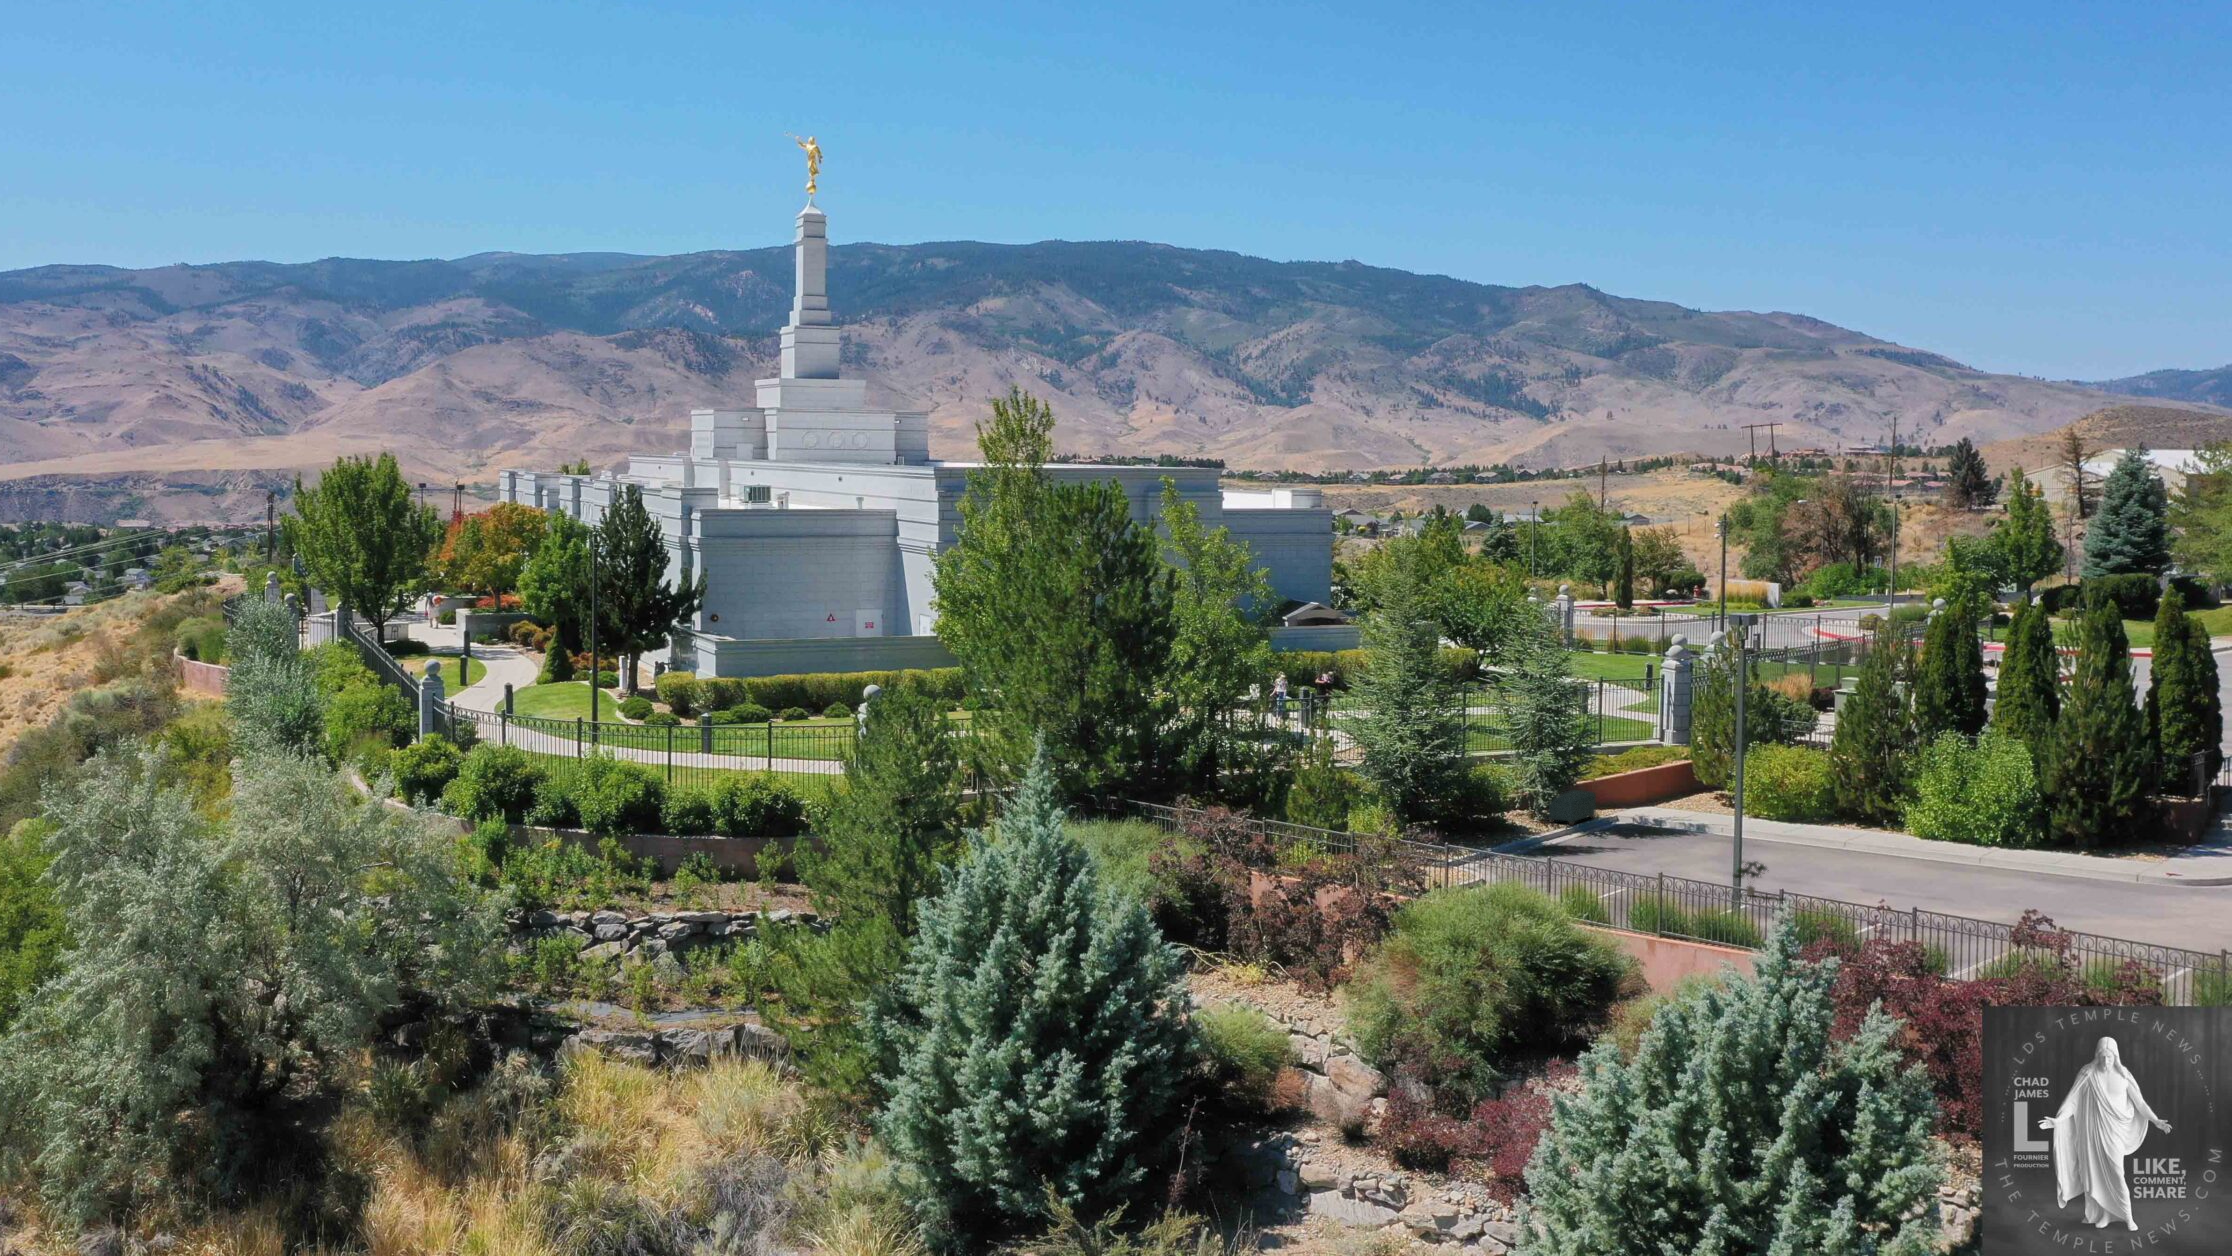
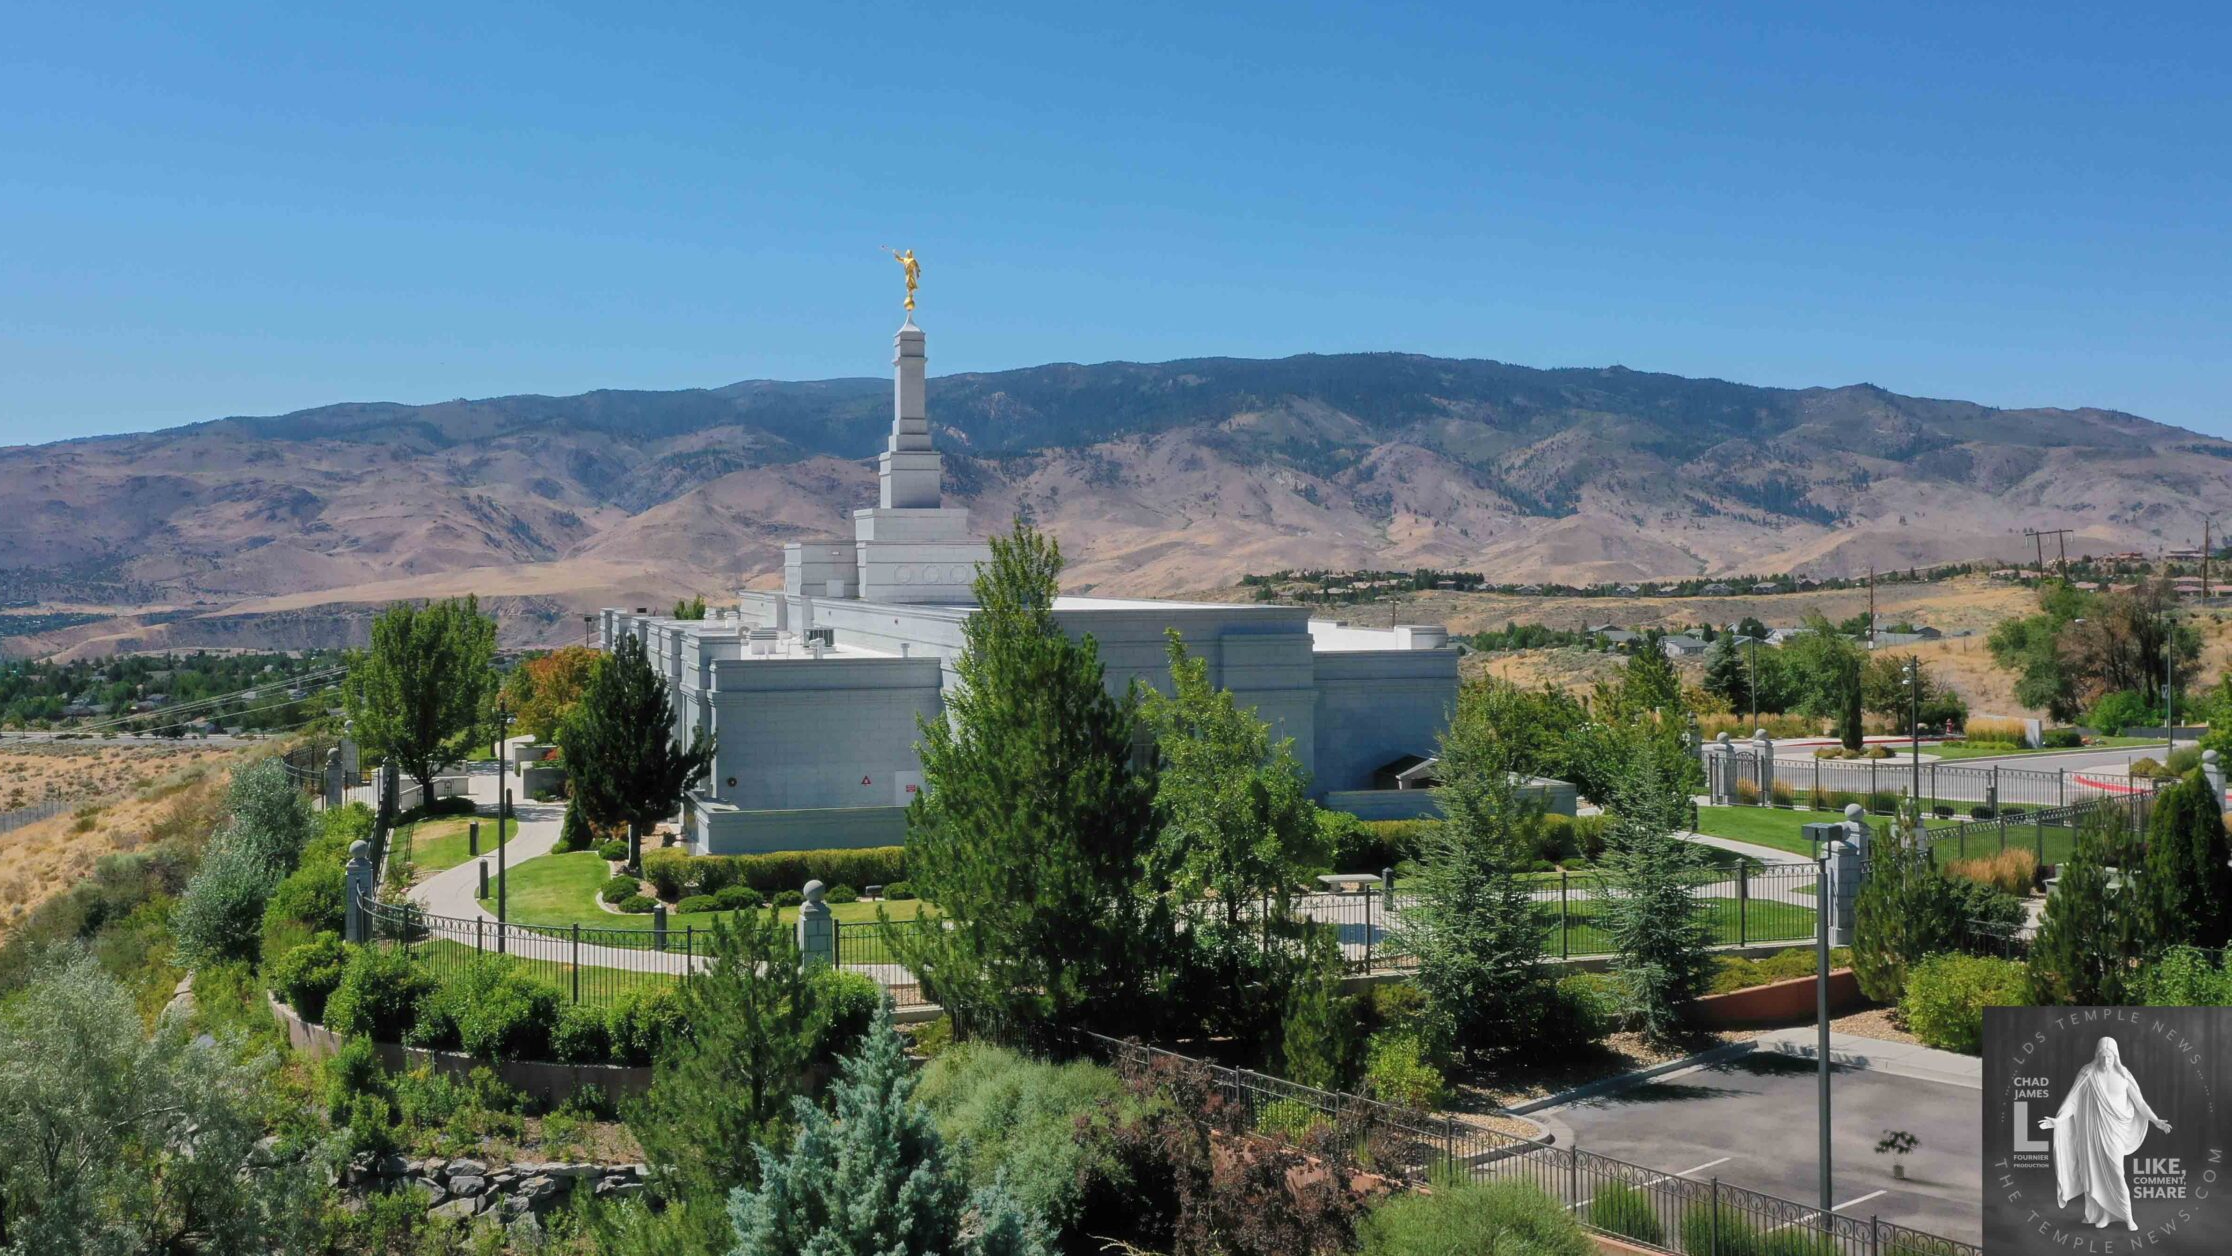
bench: present [1549,790,1596,825] -> none [1660,1008,1725,1057]

